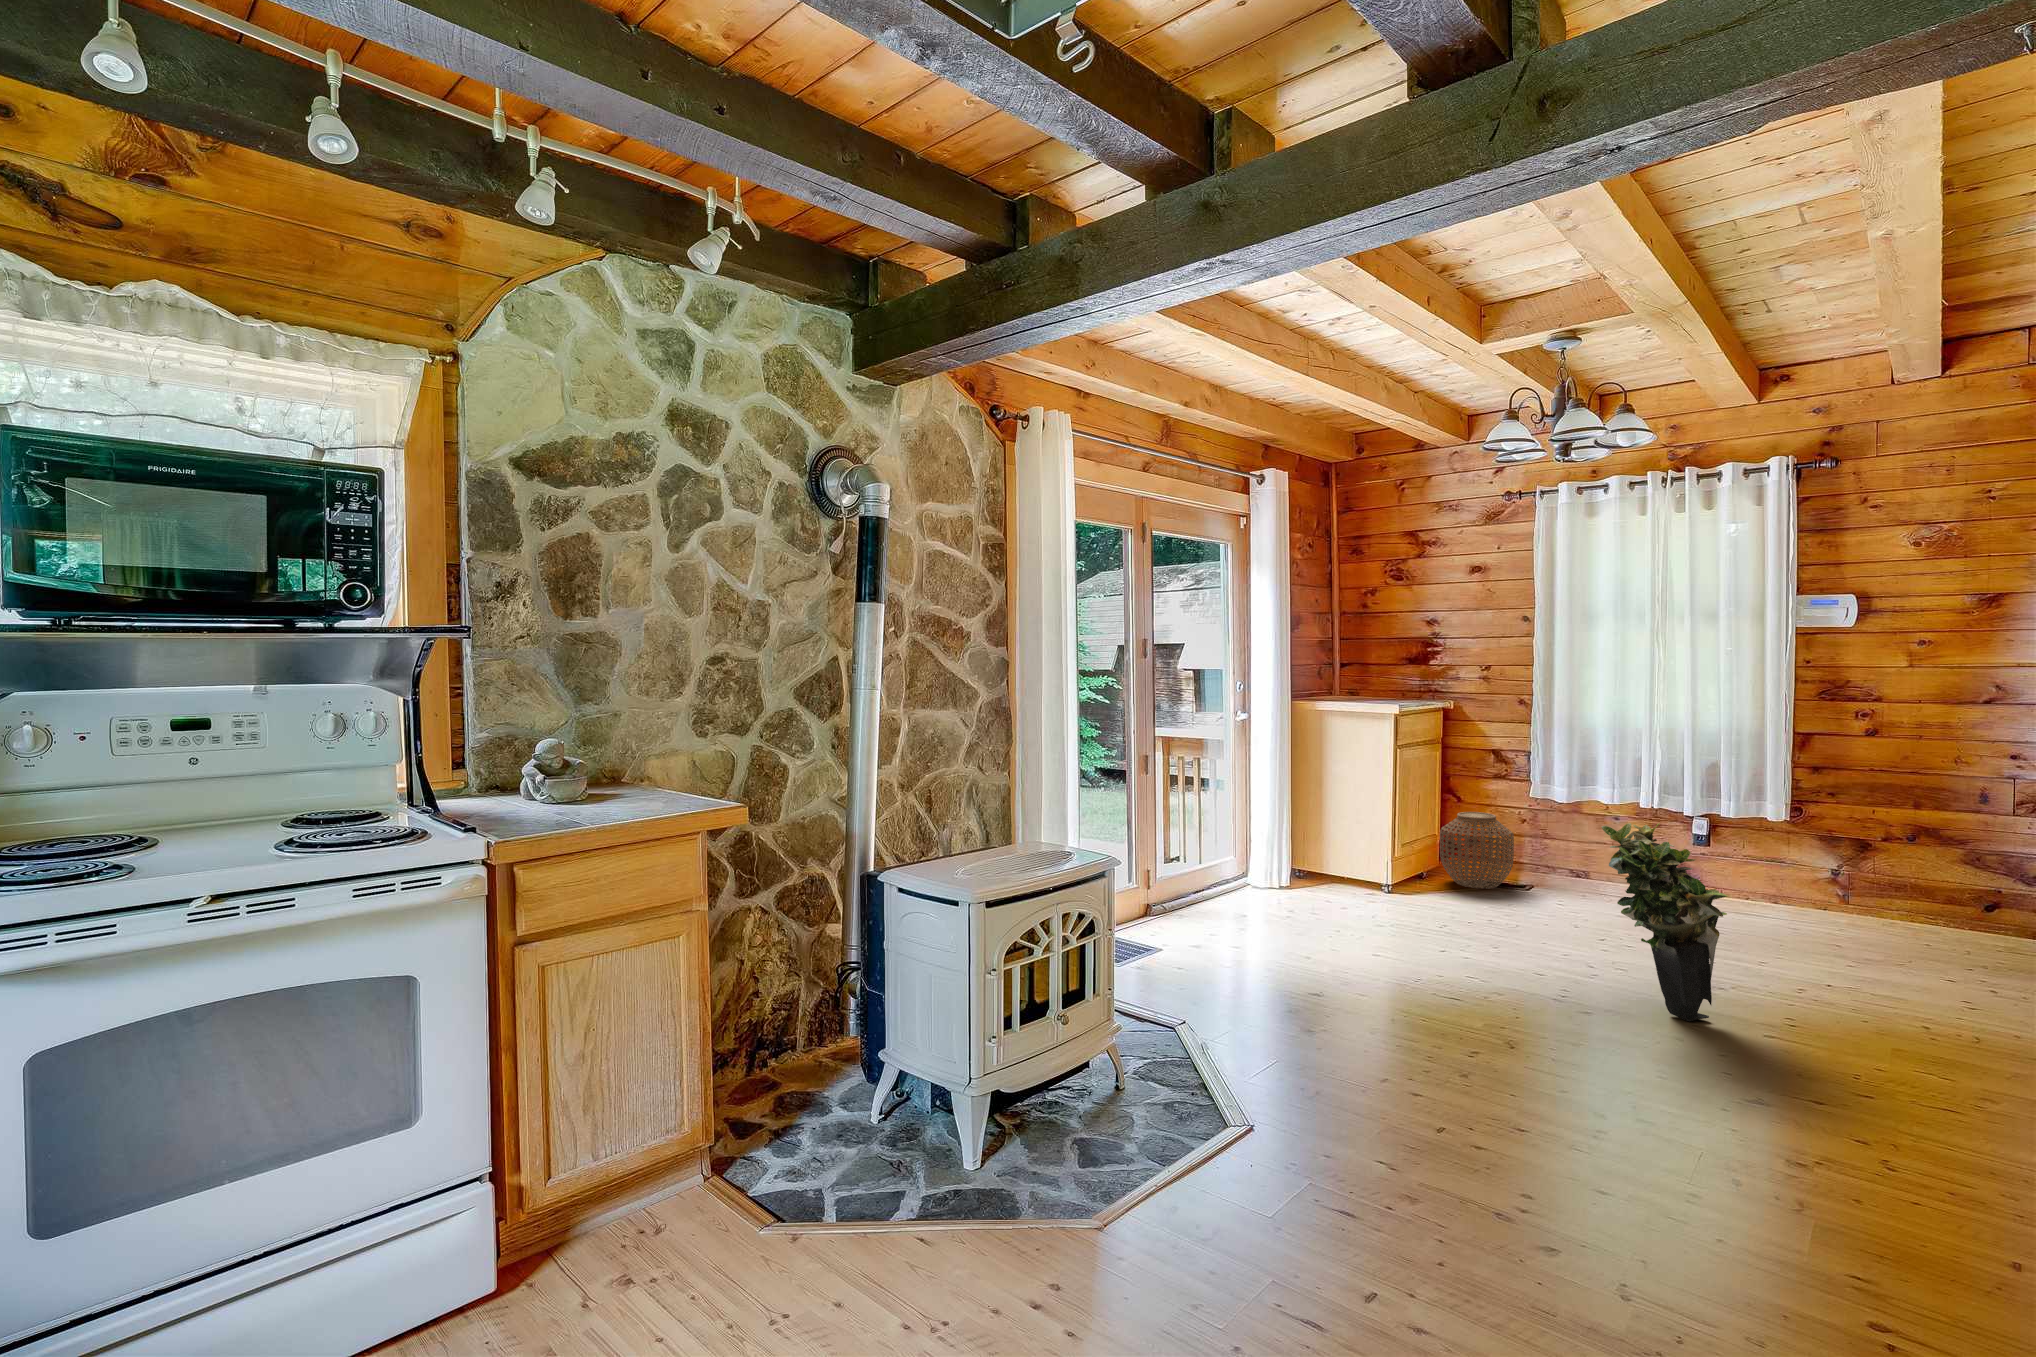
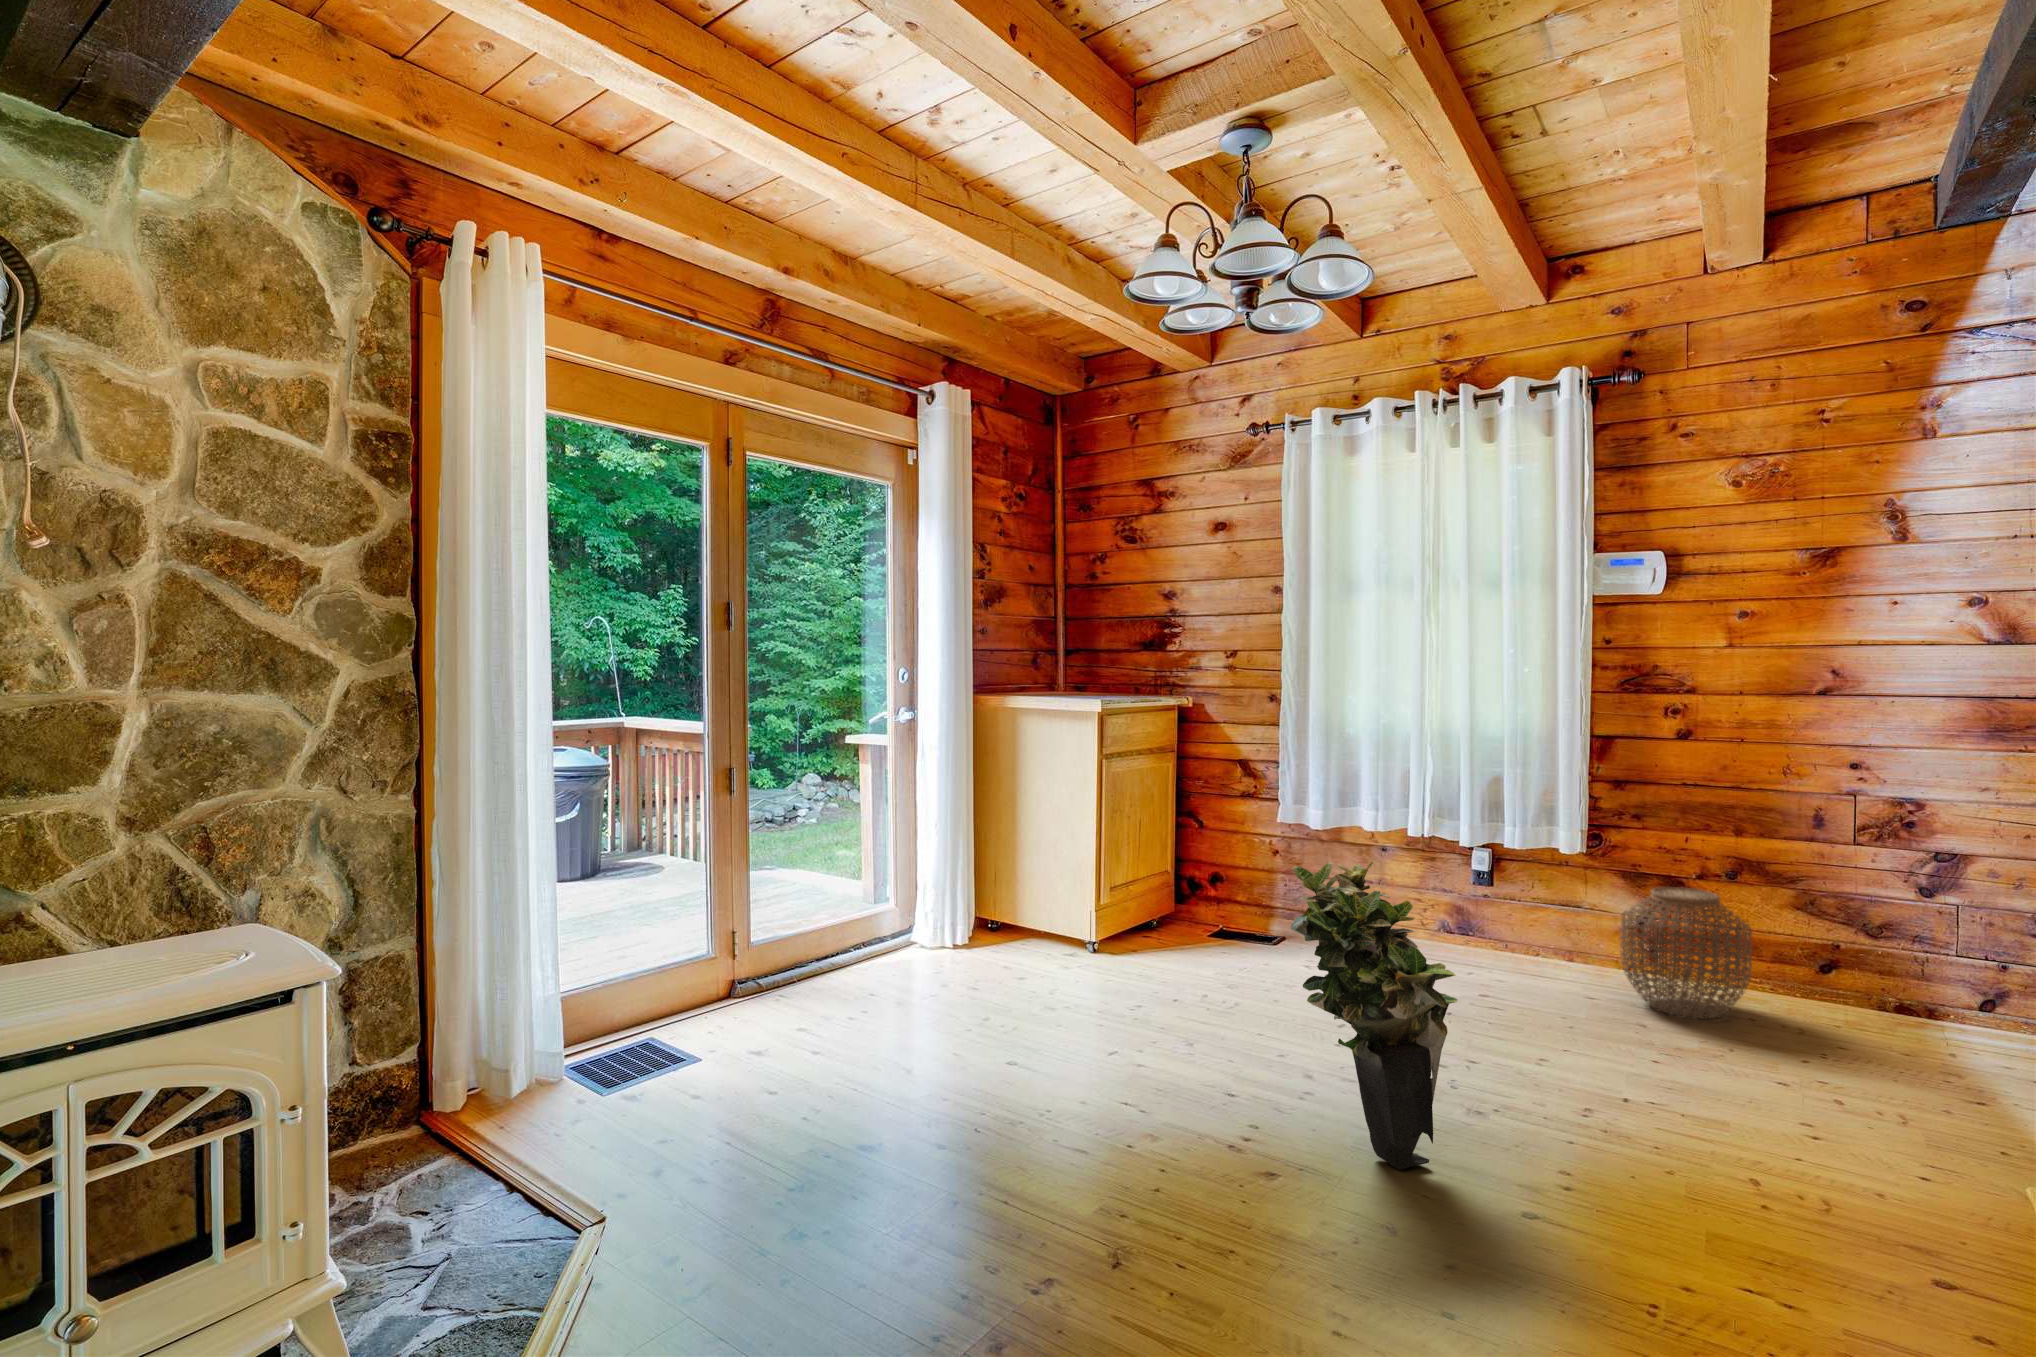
woven basket: present [1440,812,1514,889] -> present [1620,887,1752,1018]

